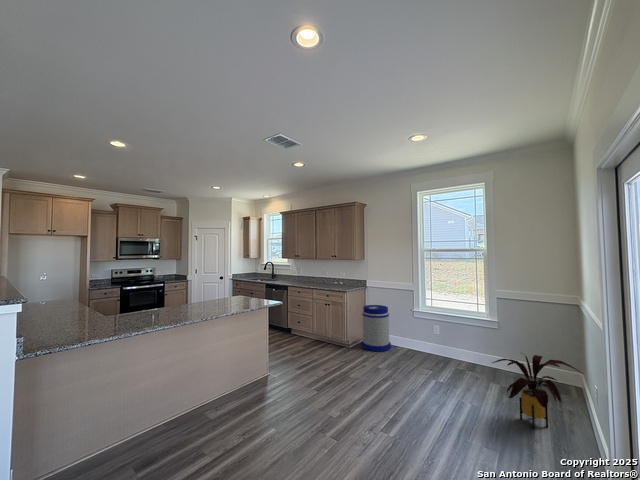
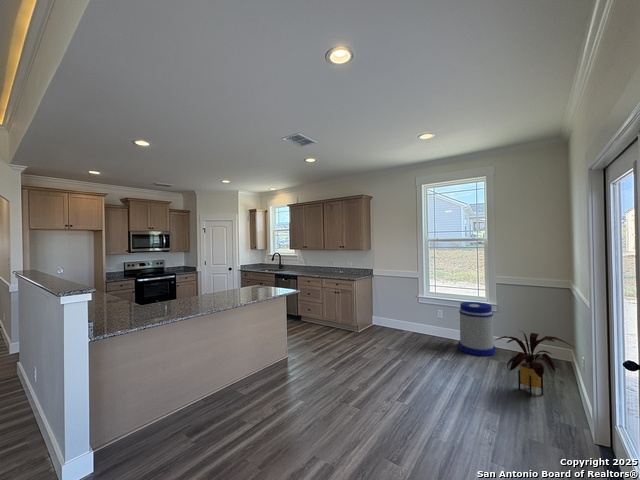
trash can: present [362,305,391,351] -> present [459,302,496,356]

